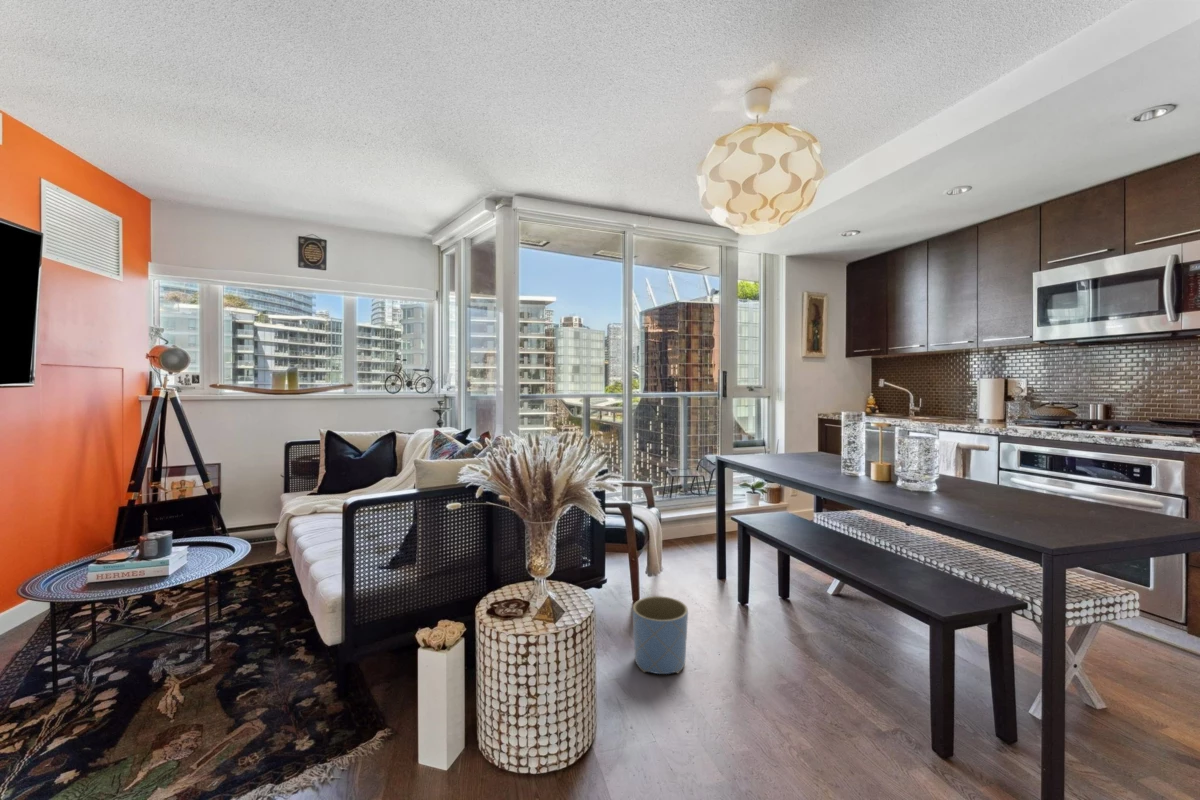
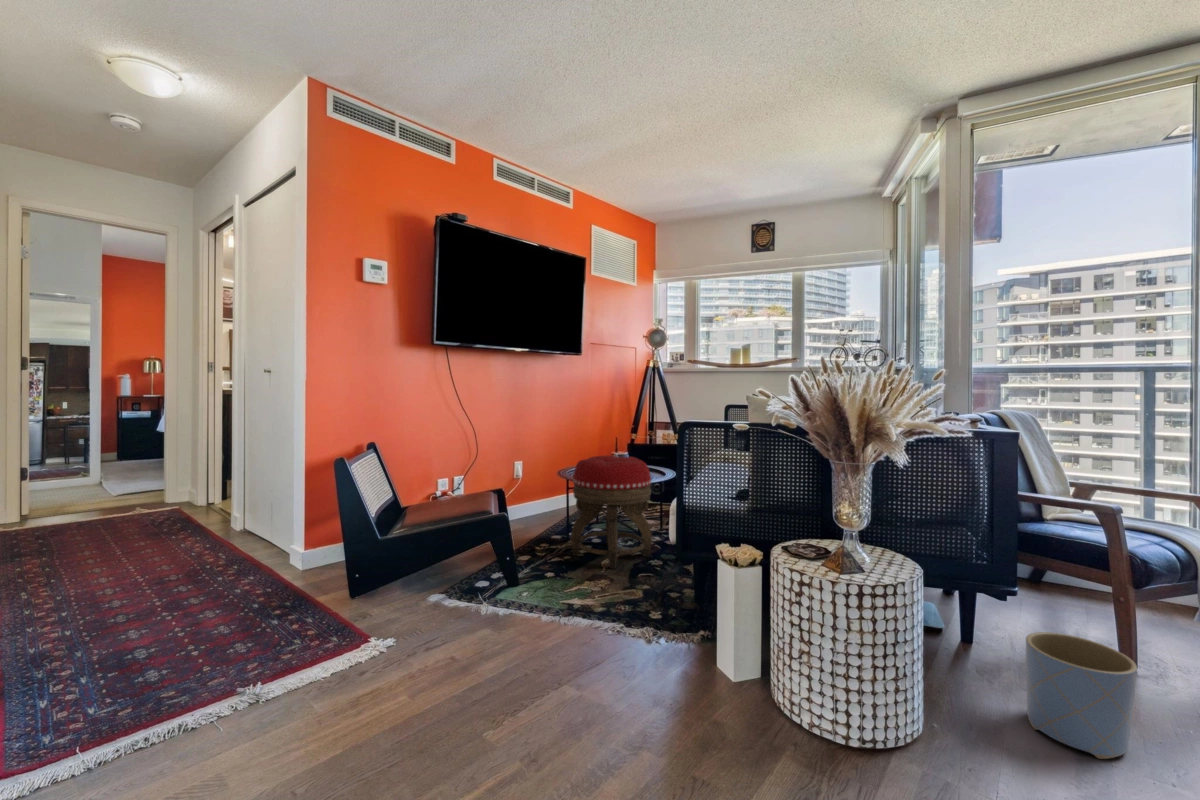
footstool: none [77,538,231,720] -> present [571,456,652,569]

